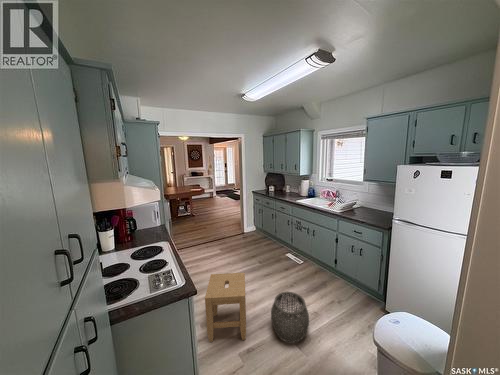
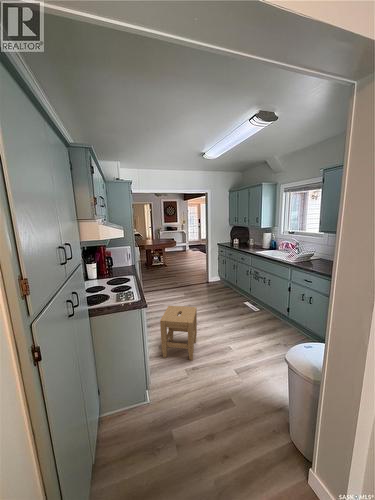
woven basket: present [271,292,309,342] -> none [216,327,250,369]

